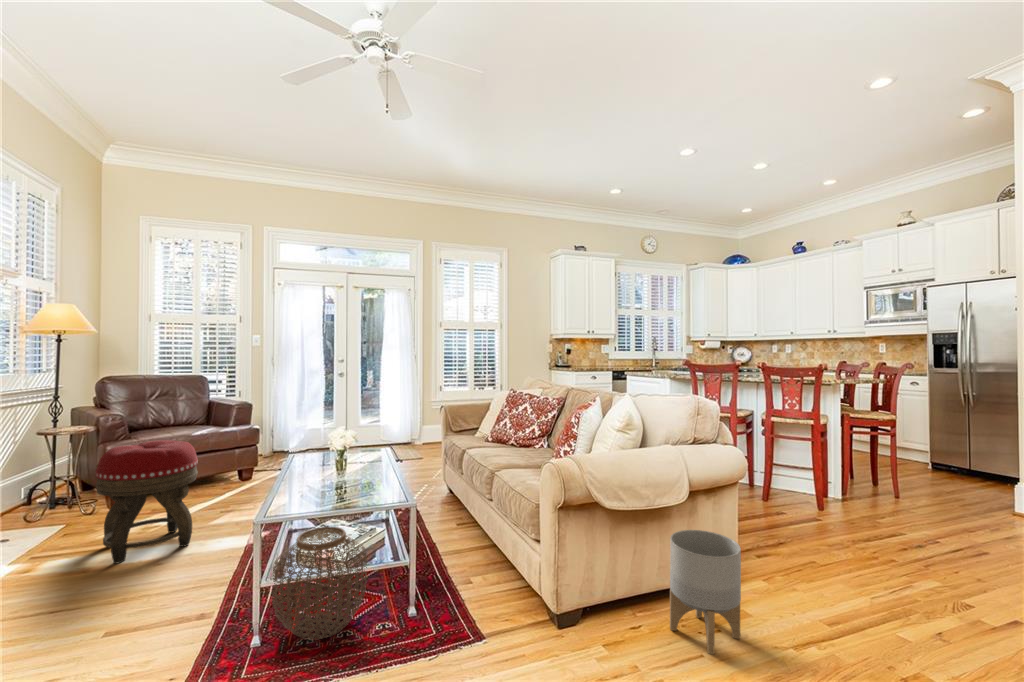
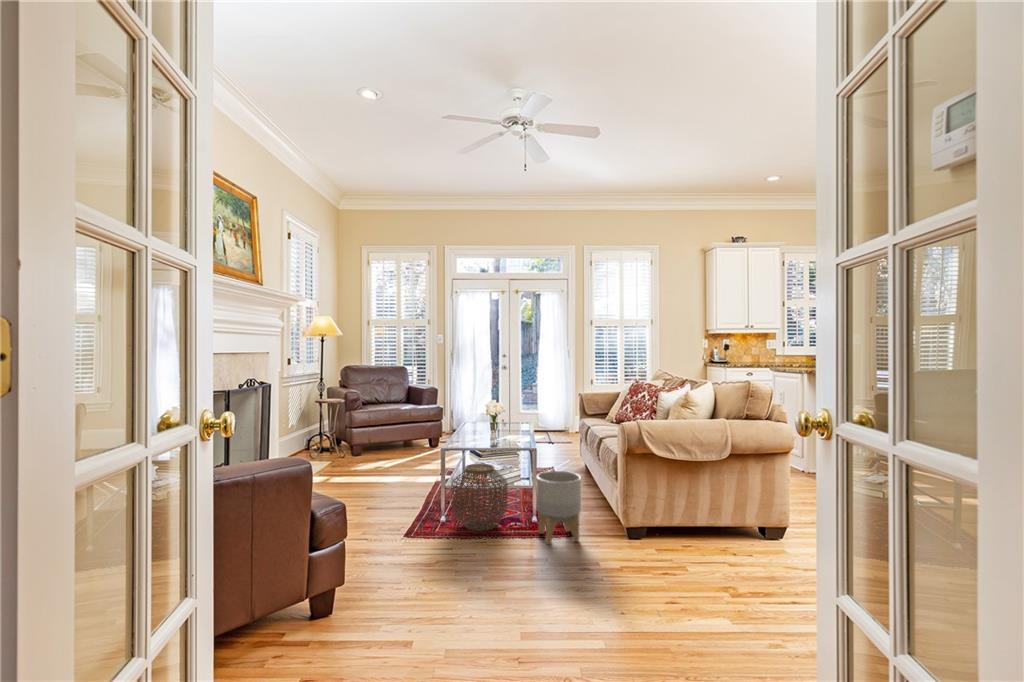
footstool: present [96,440,198,564] -> none [351,409,406,484]
planter: present [670,530,741,654] -> present [536,471,581,544]

